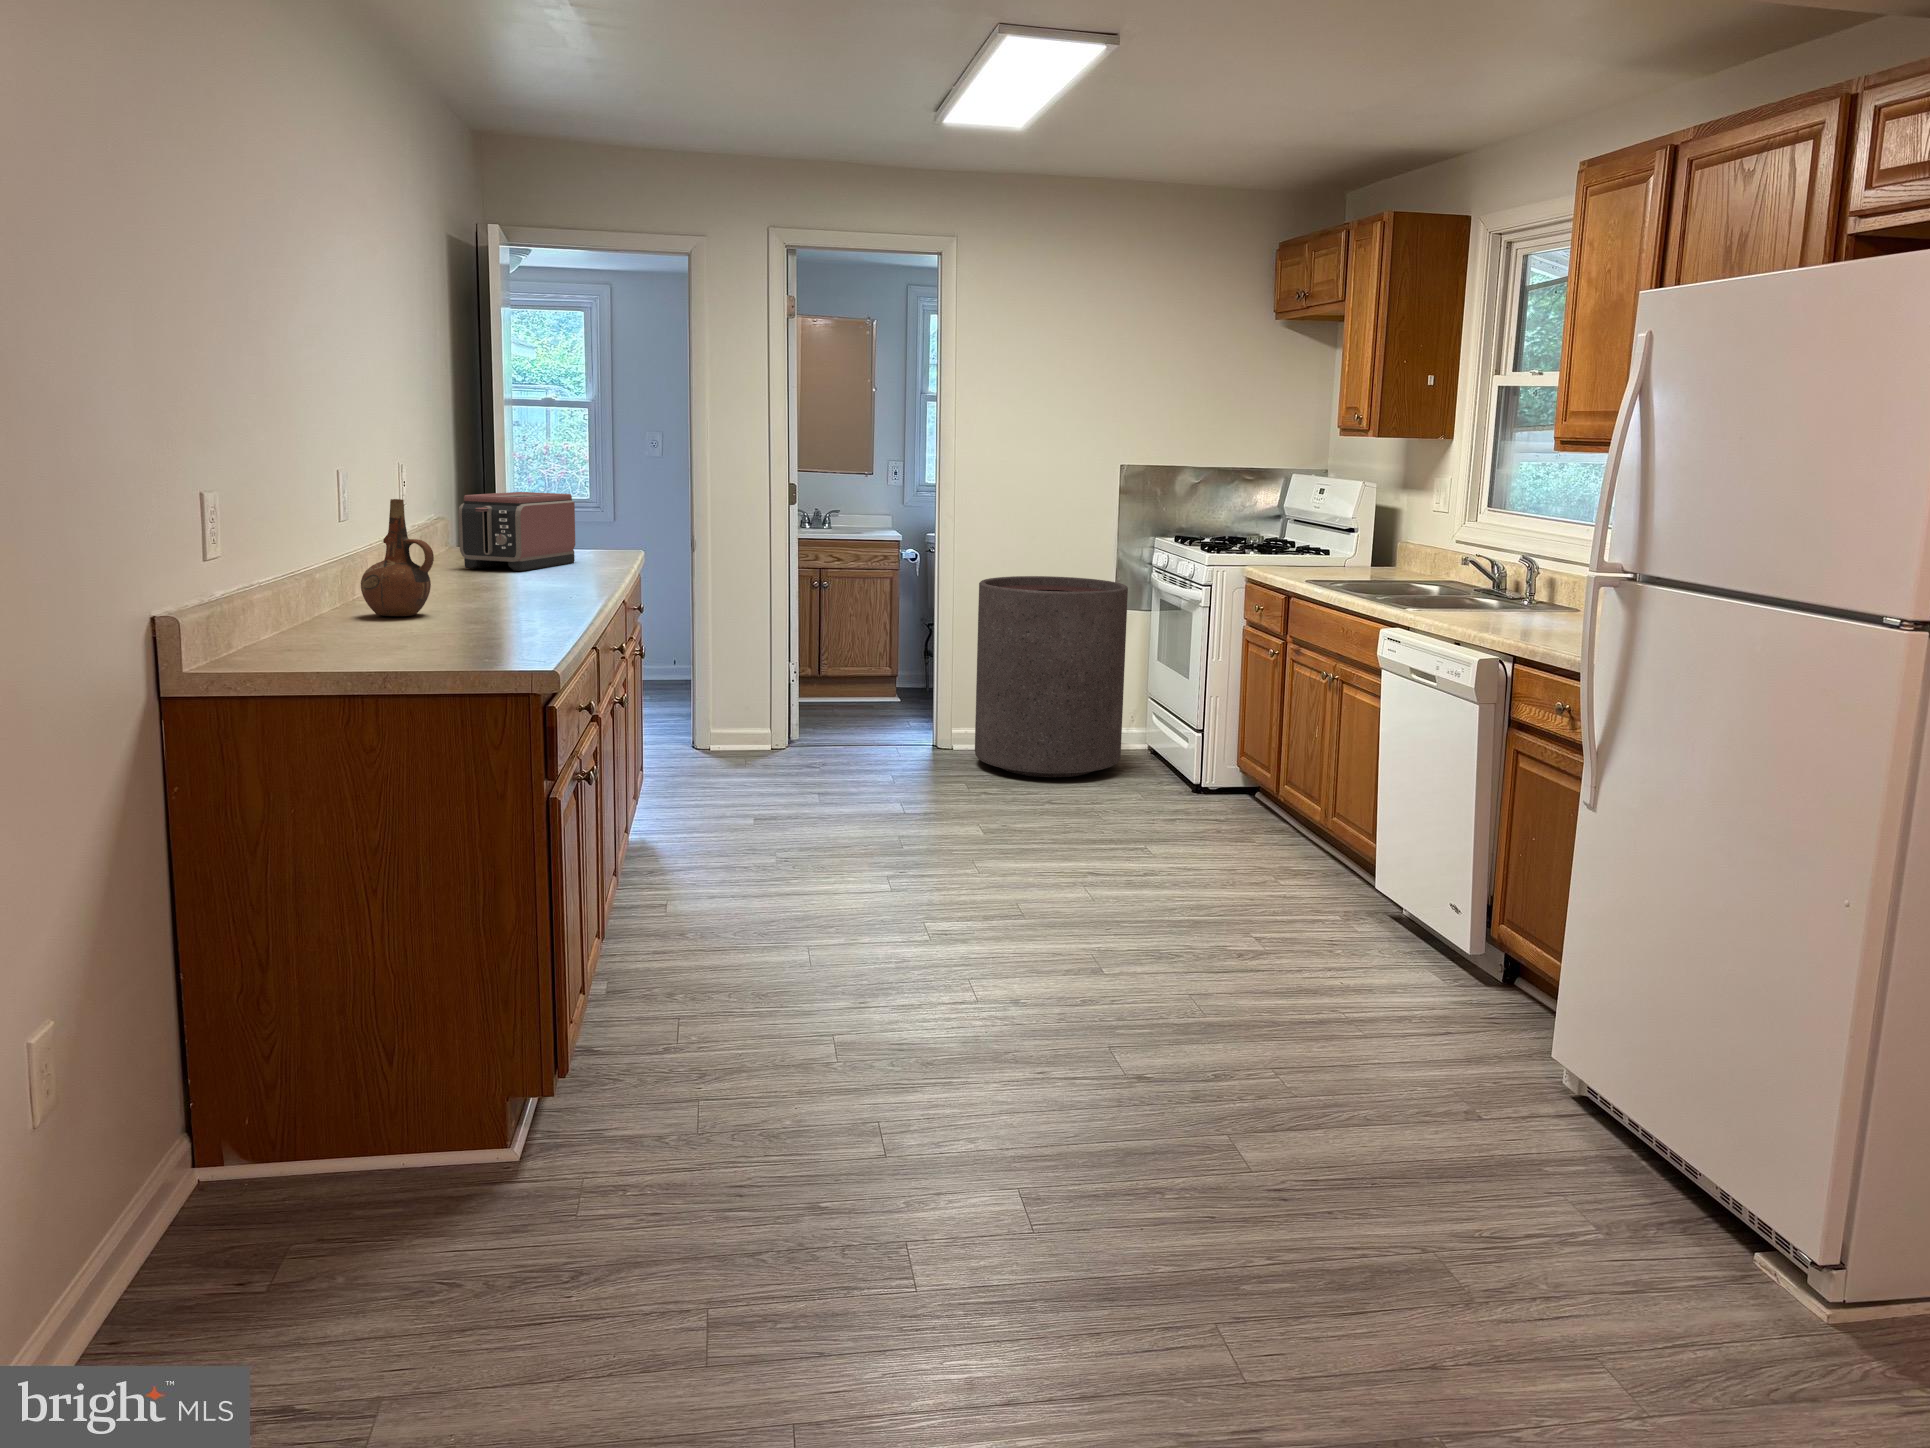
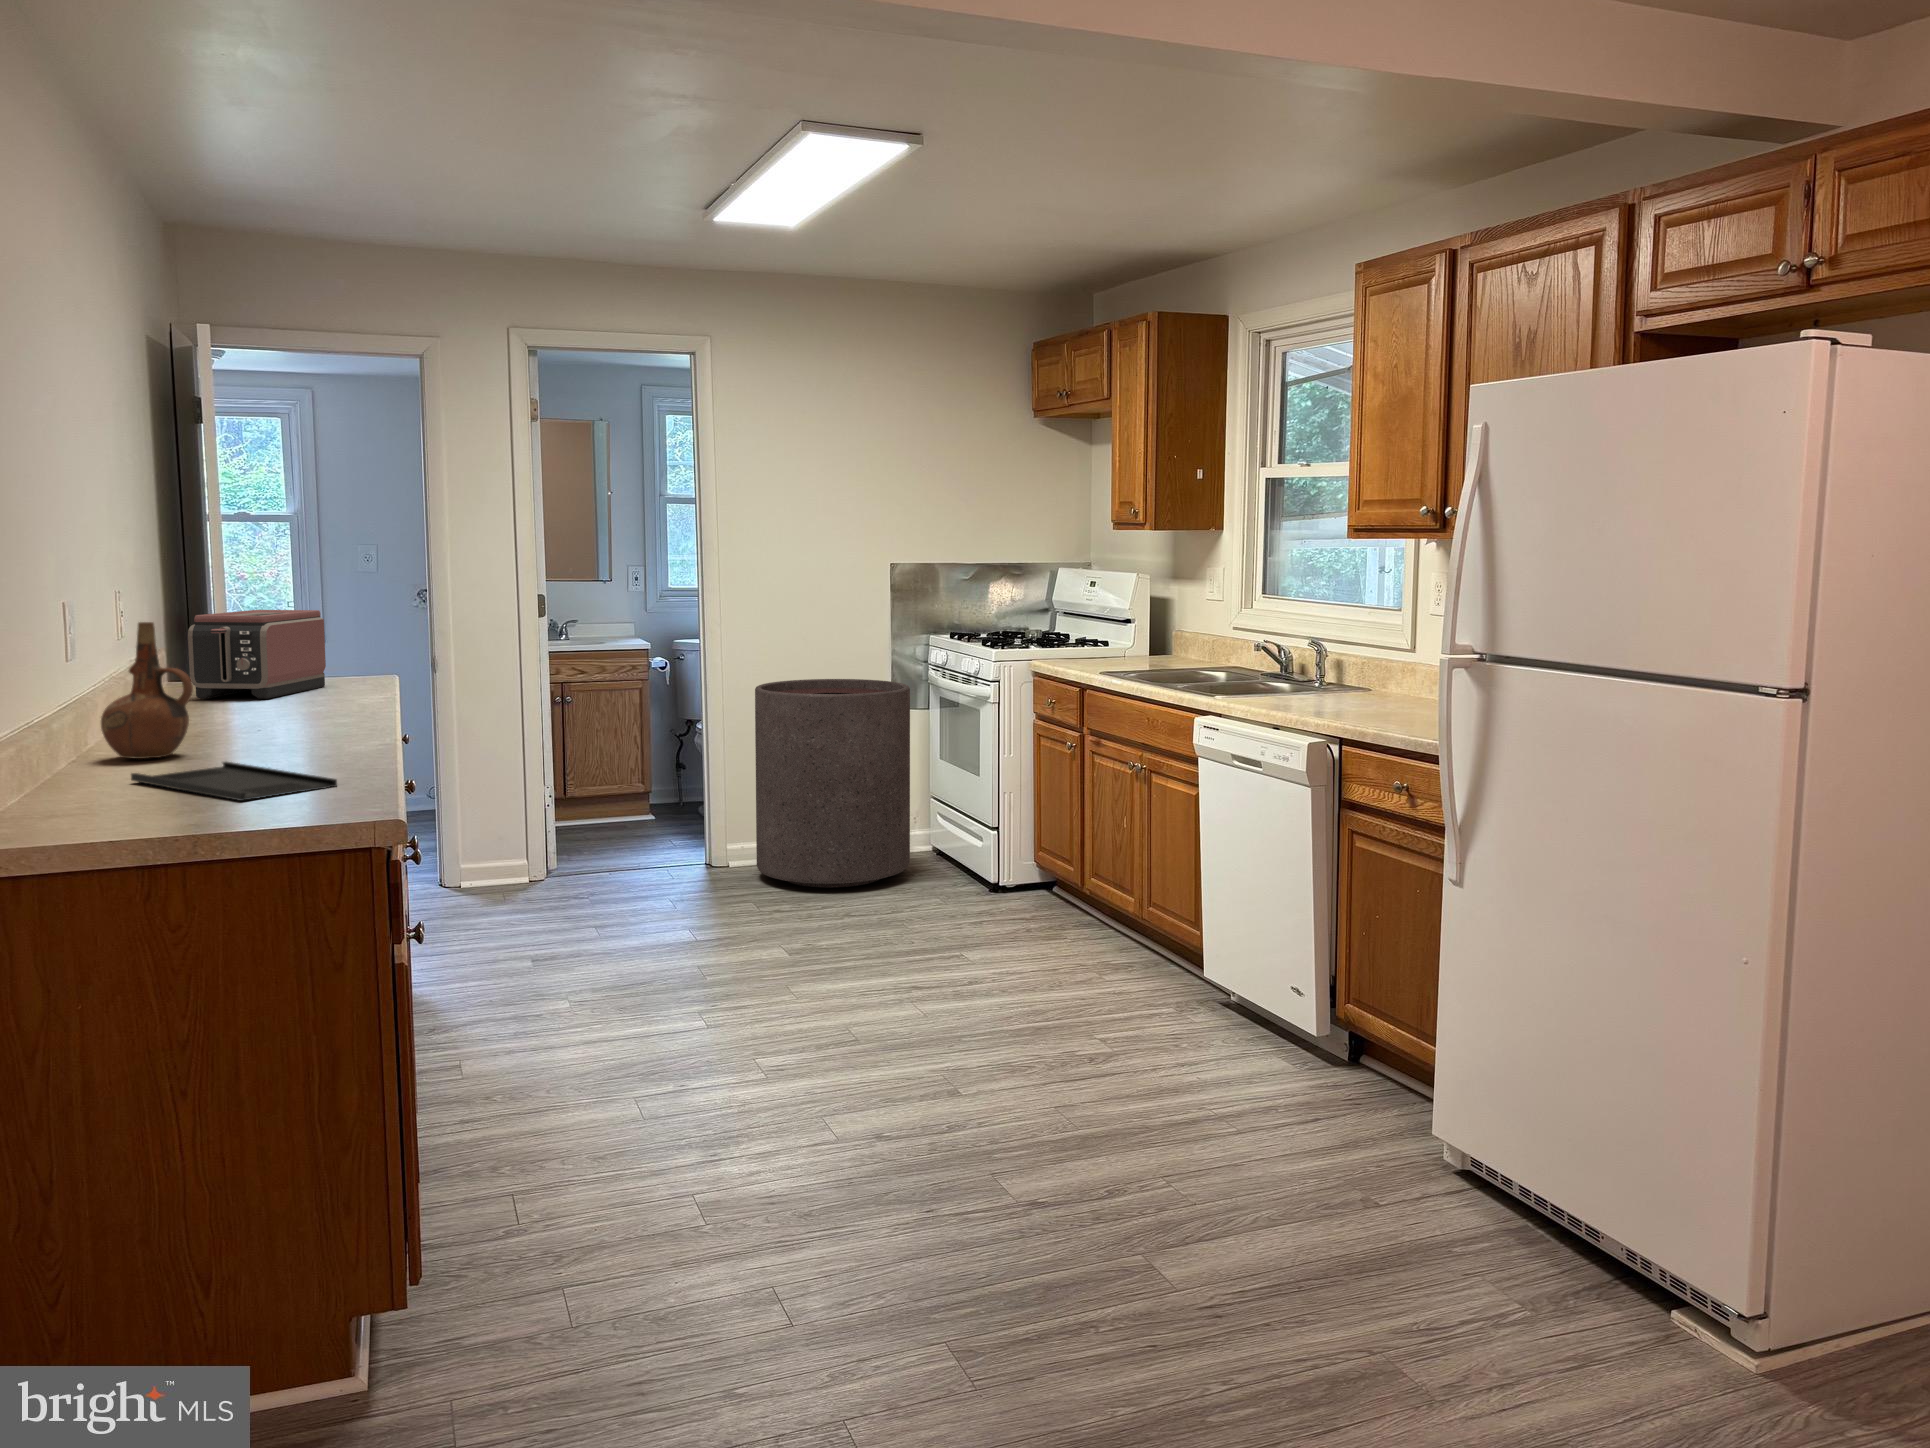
tray: none [372,622,528,655] -> present [131,762,337,801]

